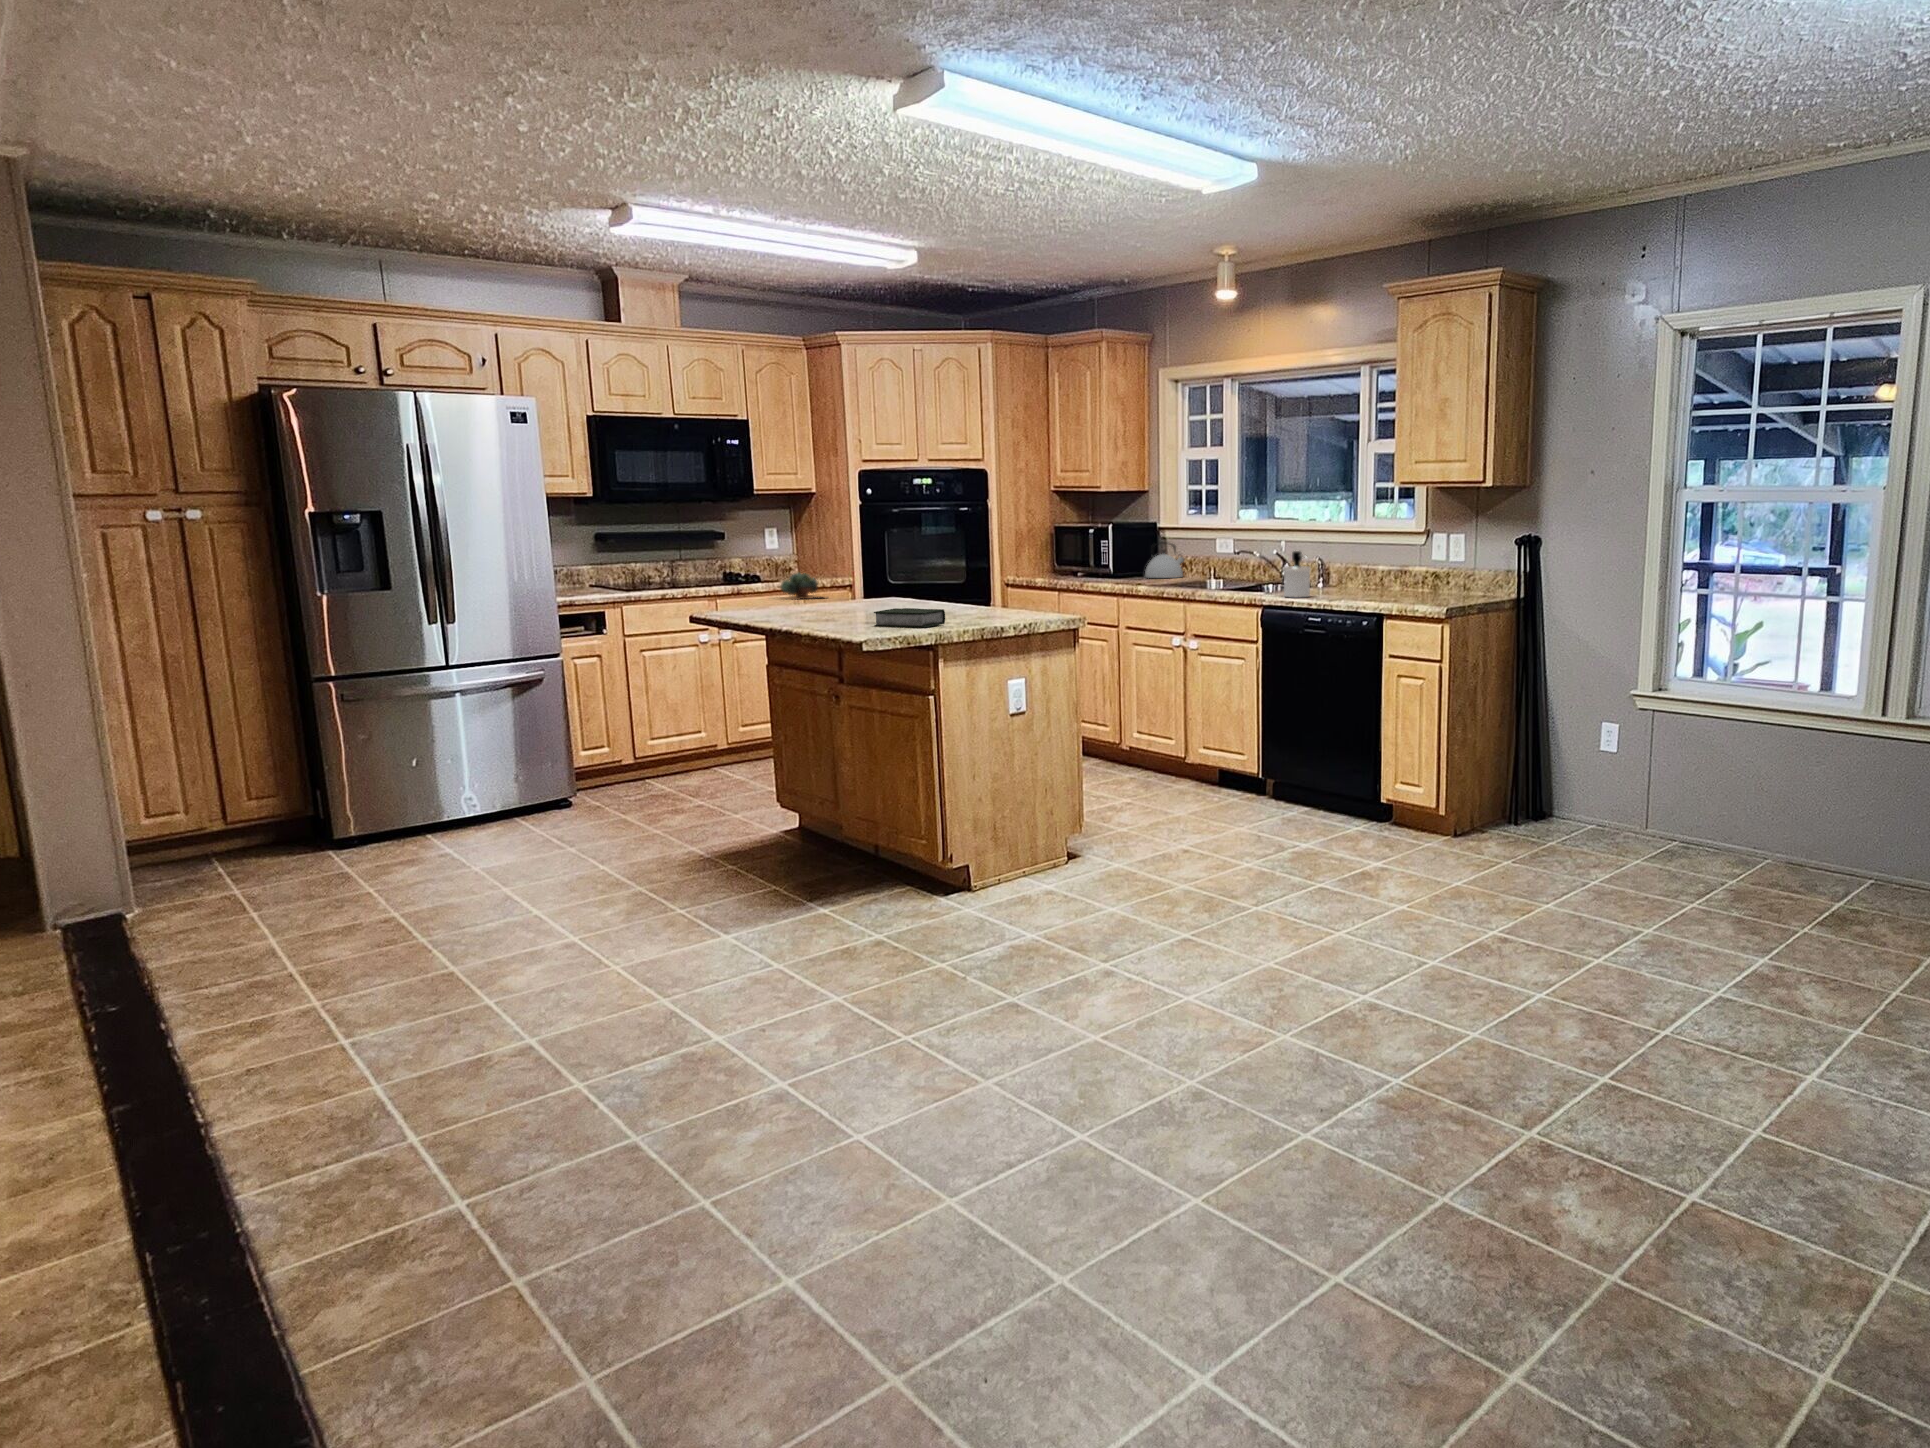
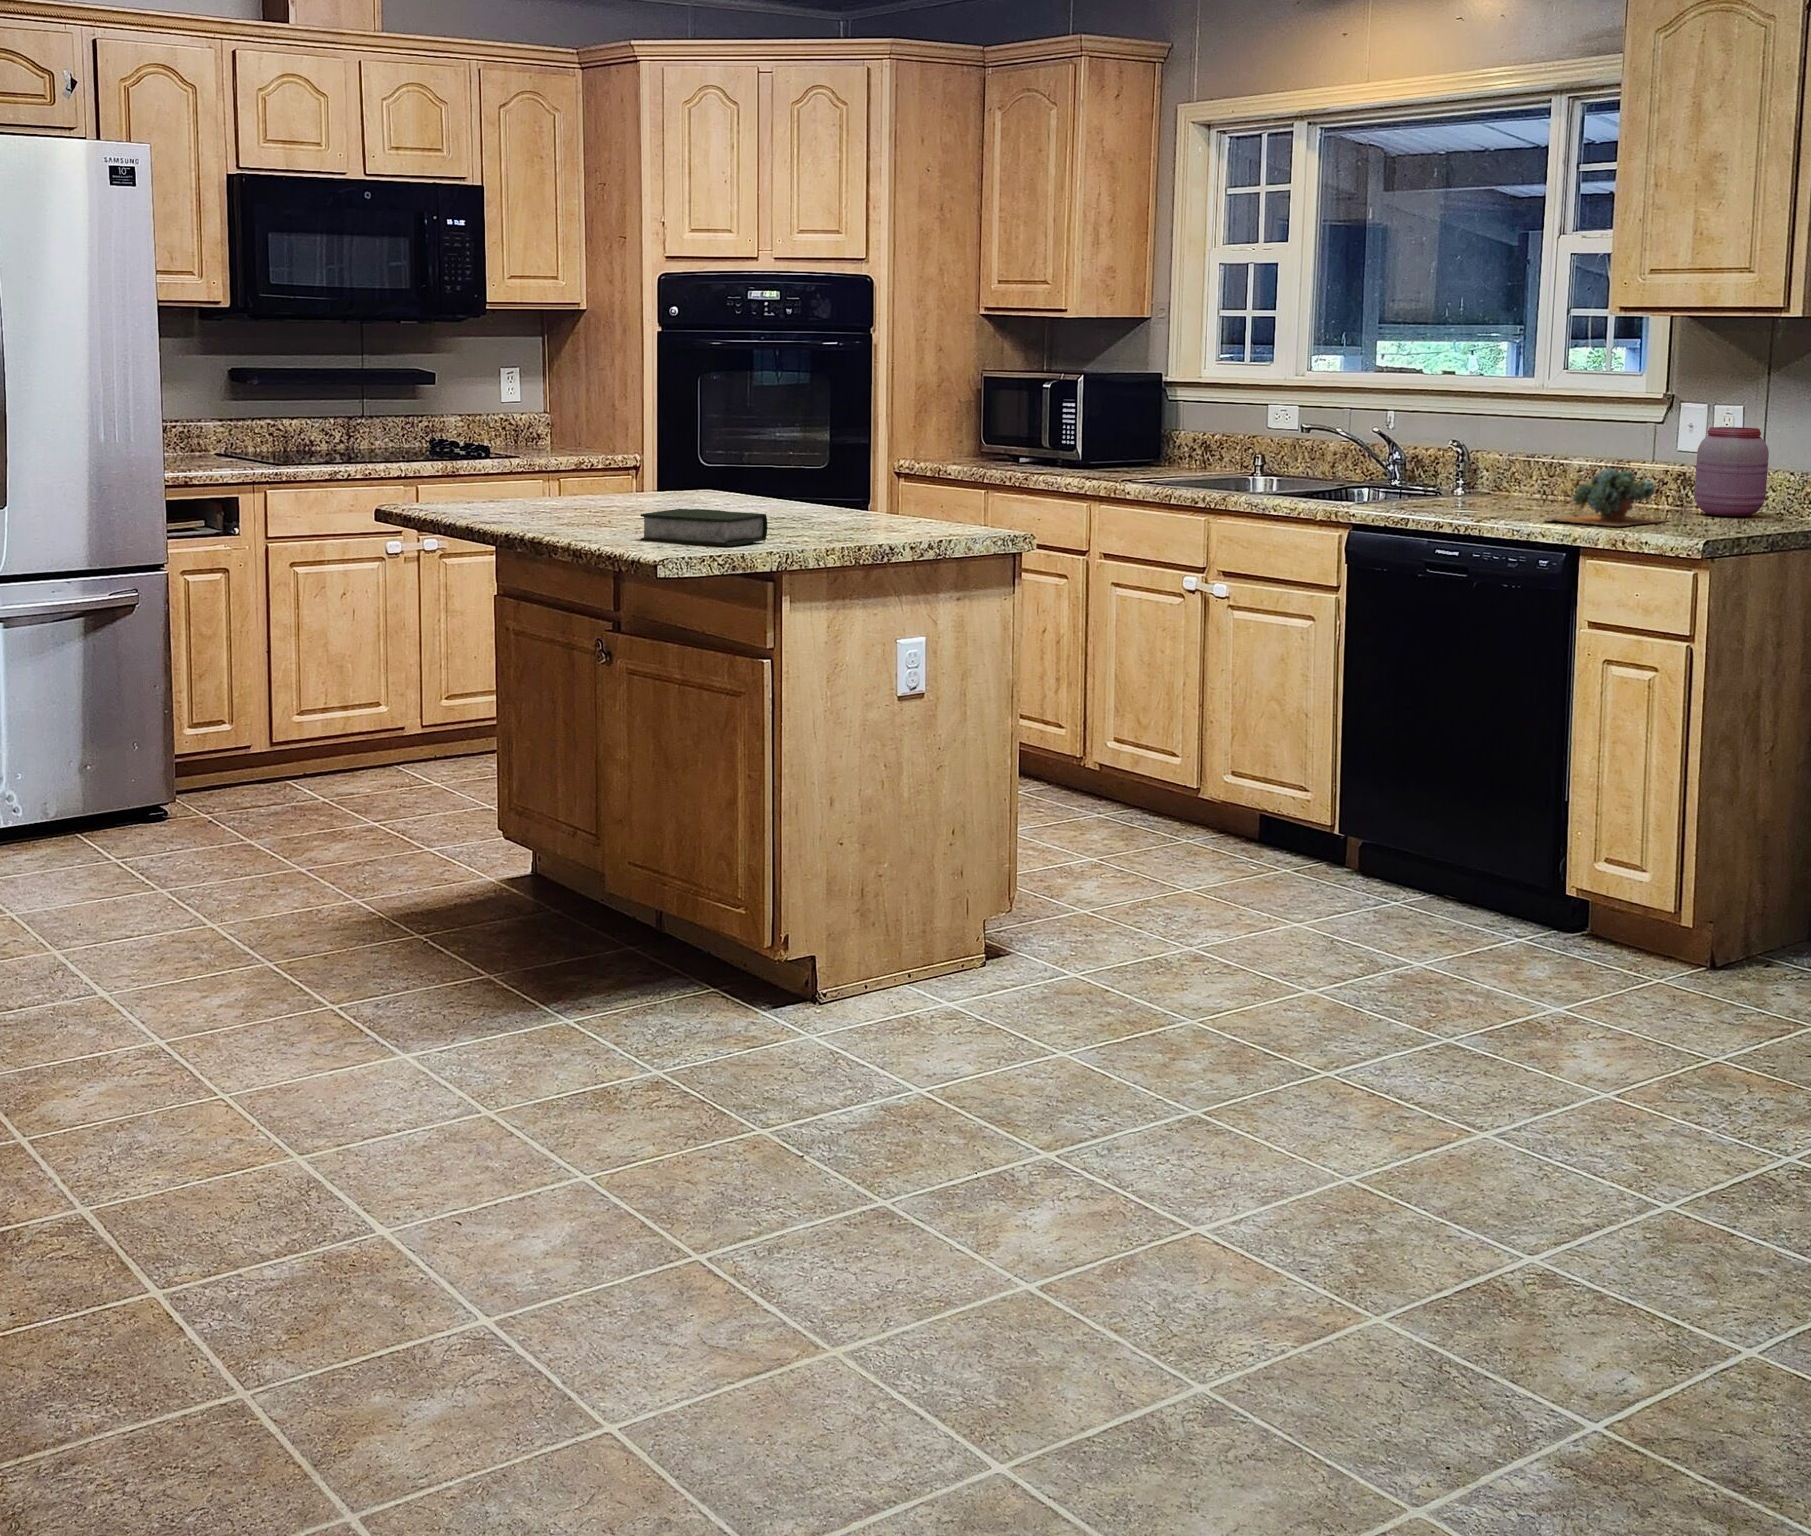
kettle: present [1145,544,1185,578] -> none [1122,406,1195,469]
jar: none [1435,547,1469,593] -> present [1694,427,1769,516]
soap dispenser: present [1283,551,1311,598] -> none [1392,427,1447,513]
succulent plant: present [779,573,821,600] -> present [1549,468,1668,526]

